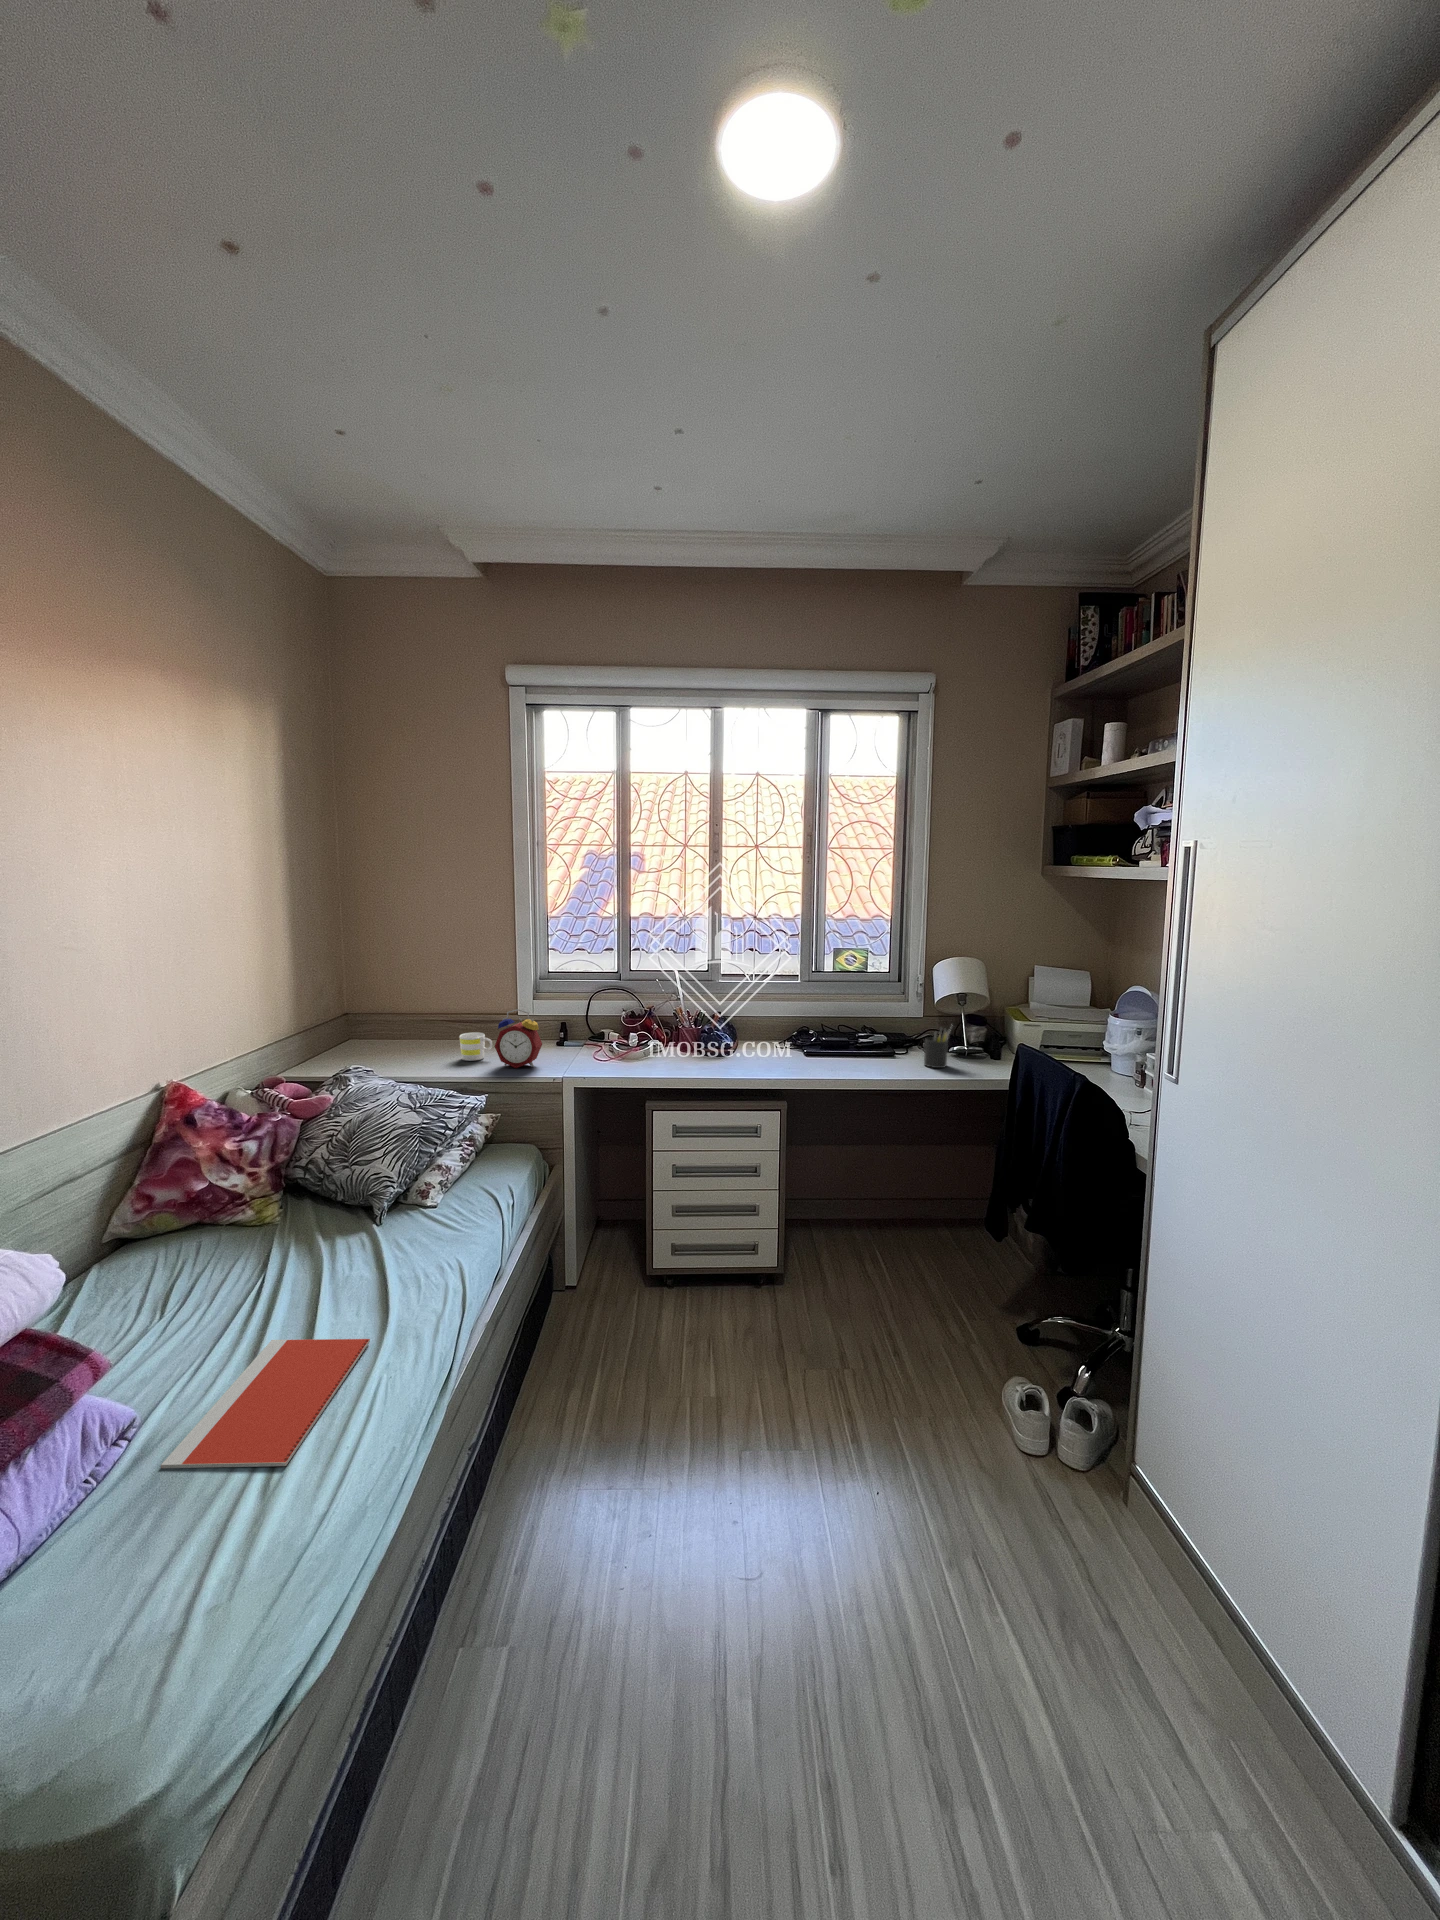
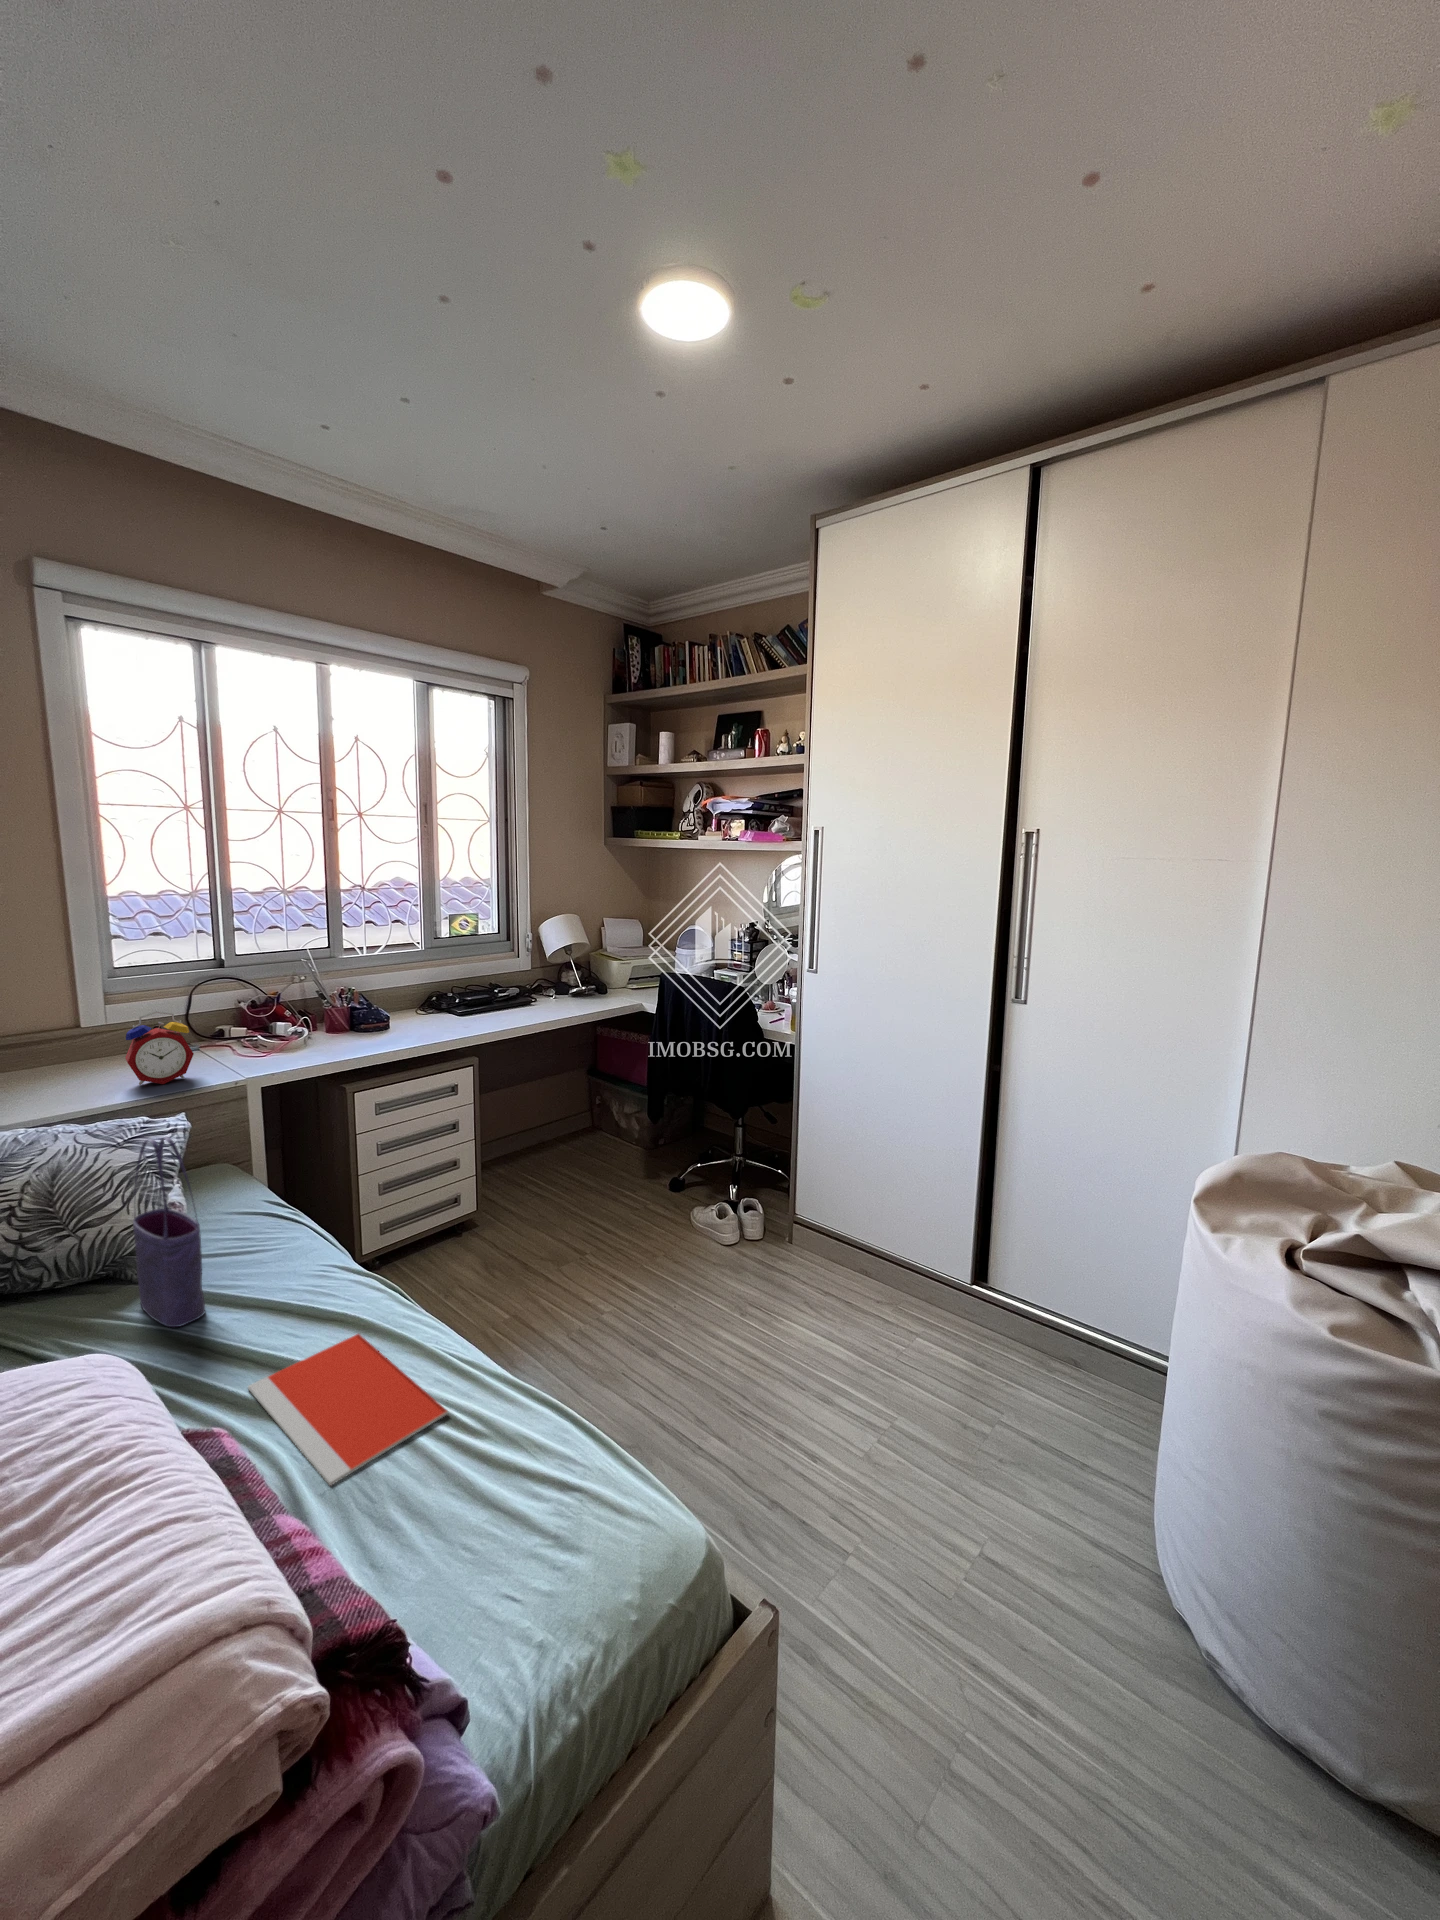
pen holder: present [924,1028,950,1068] -> none [564,968,586,1006]
mug: present [459,1032,492,1061] -> none [40,1054,99,1093]
tote bag: none [323,1109,370,1267] -> present [133,1137,205,1327]

